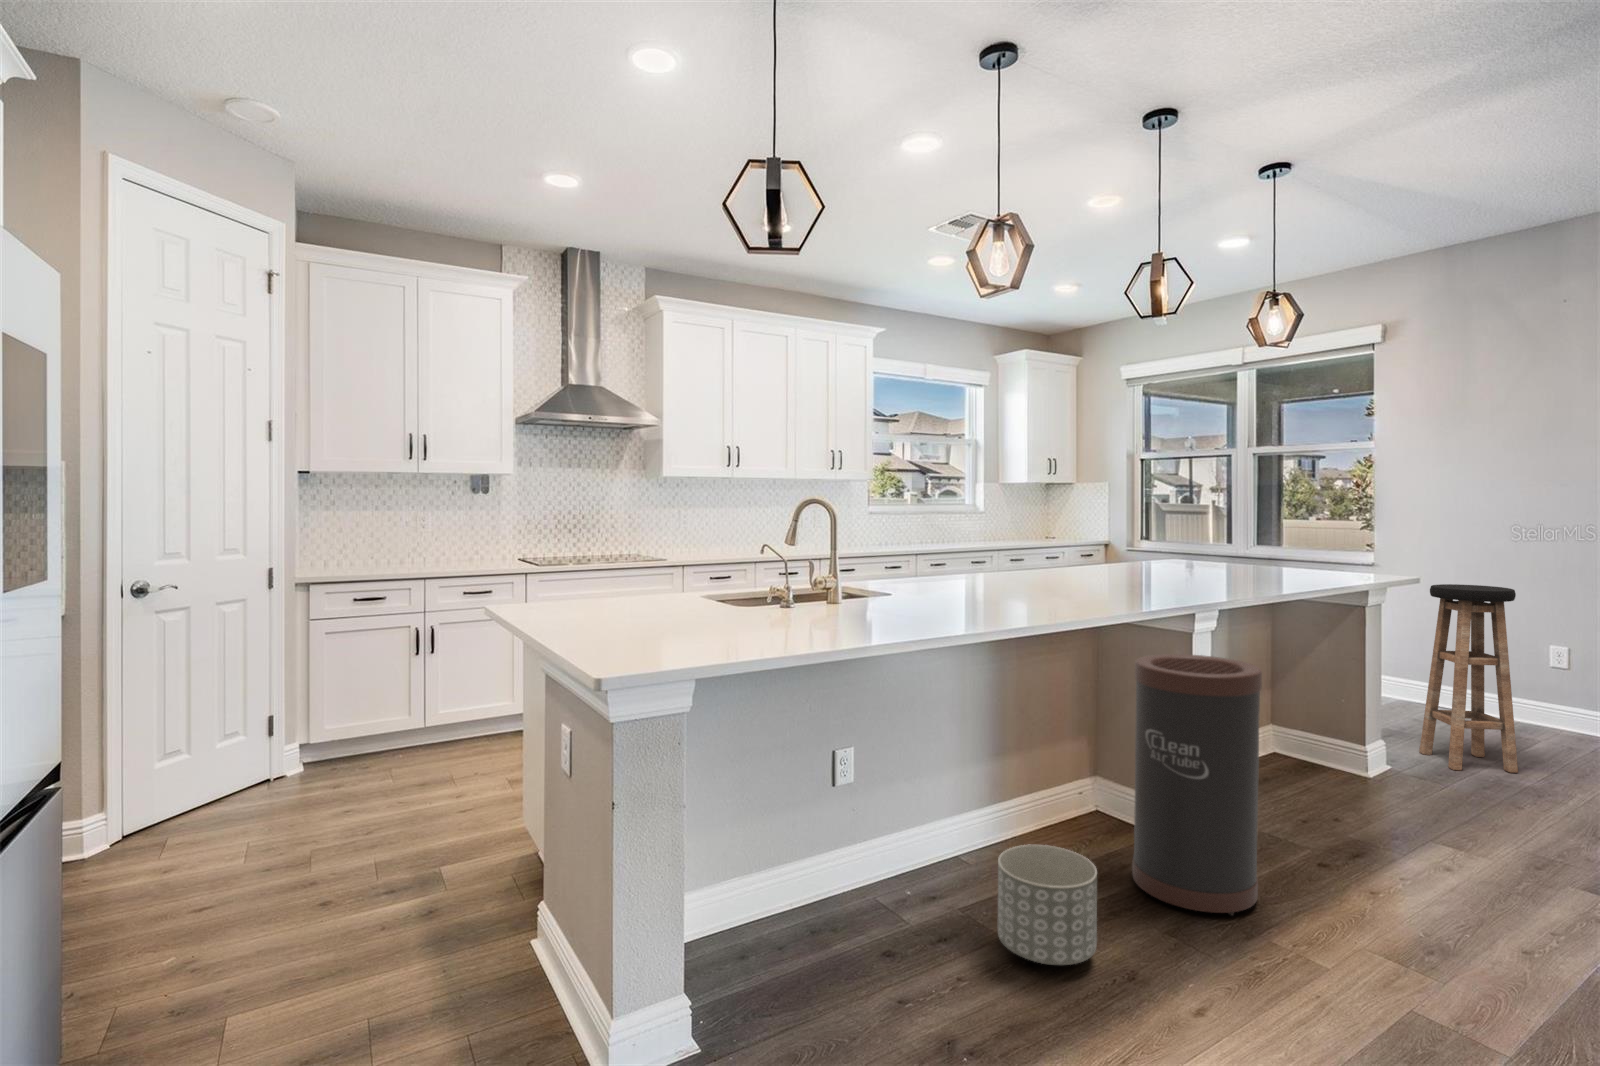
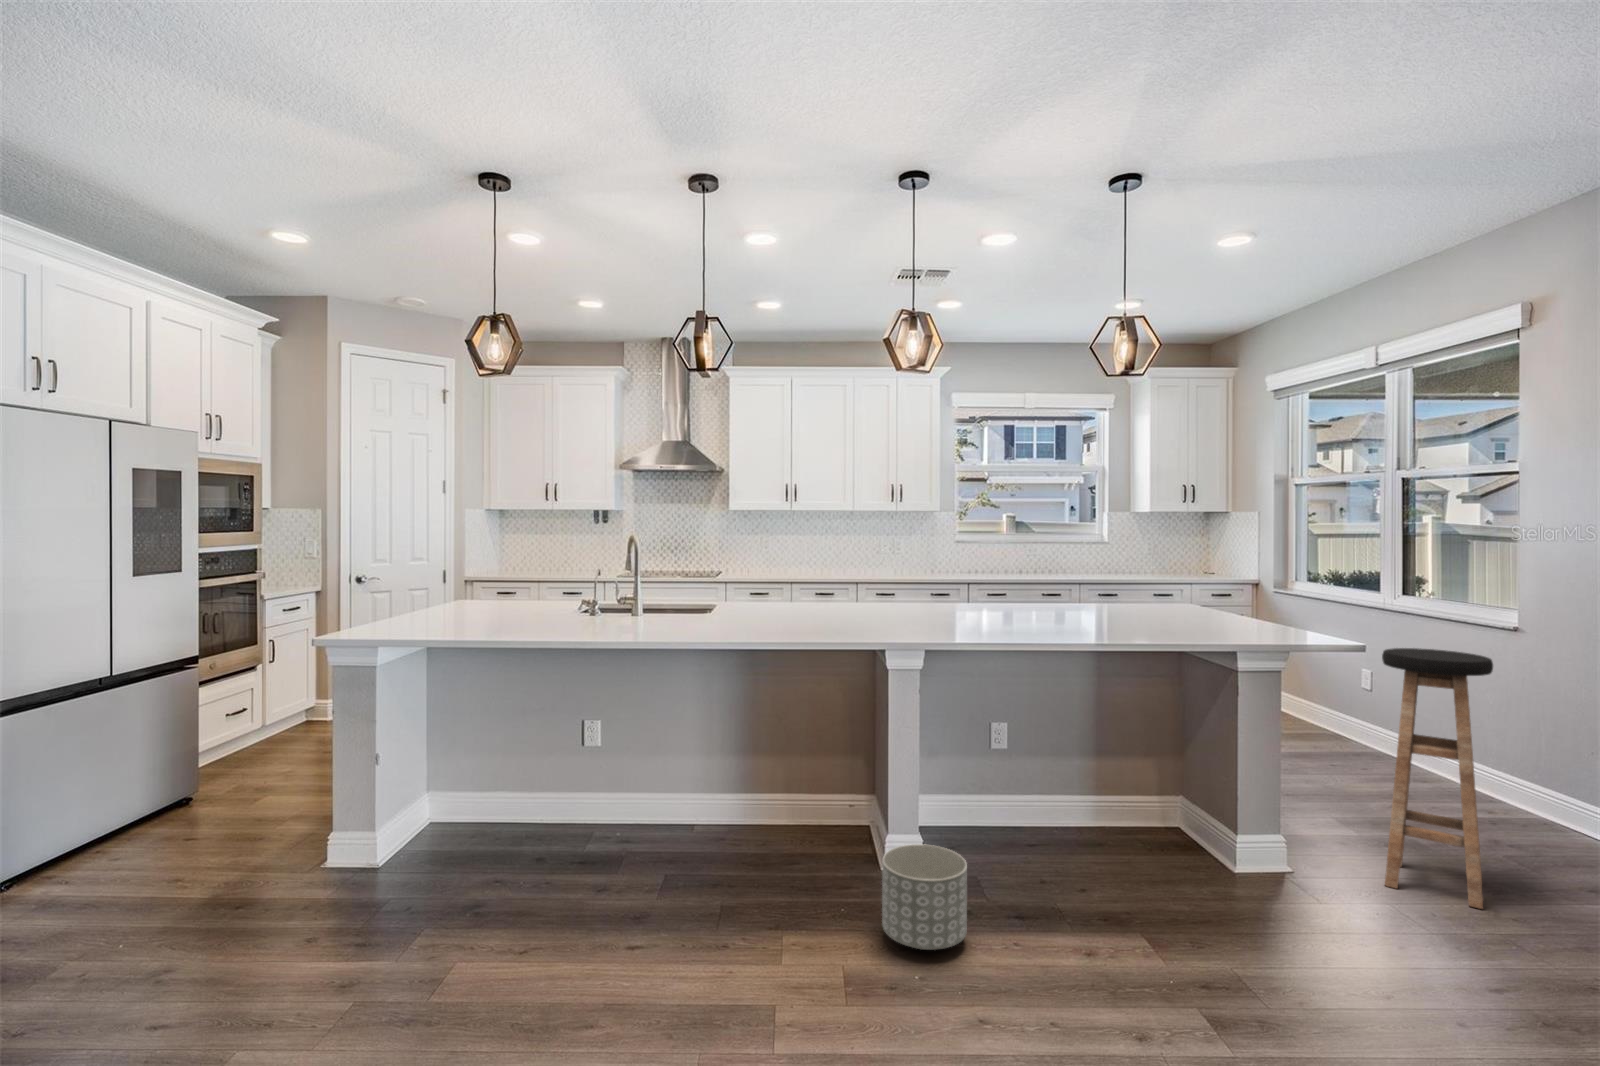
trash can: present [1132,654,1262,915] -> none [751,677,854,917]
planter: present [998,845,1097,965] -> present [882,844,967,950]

